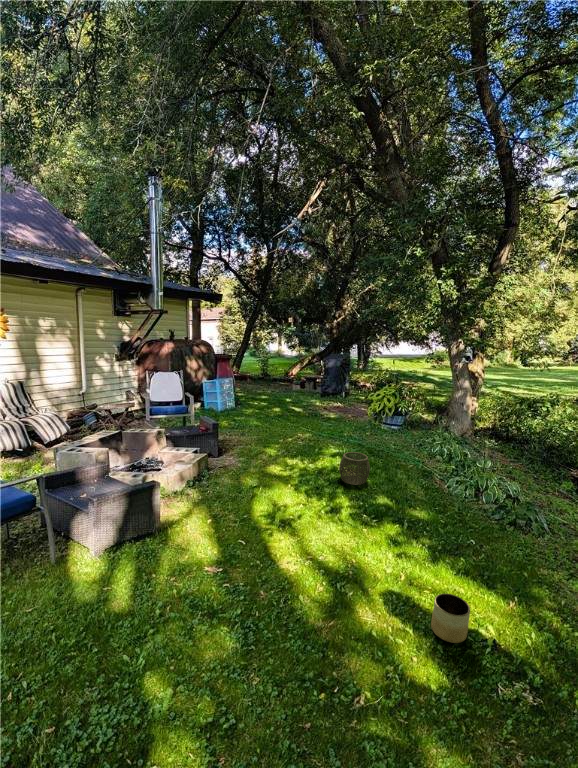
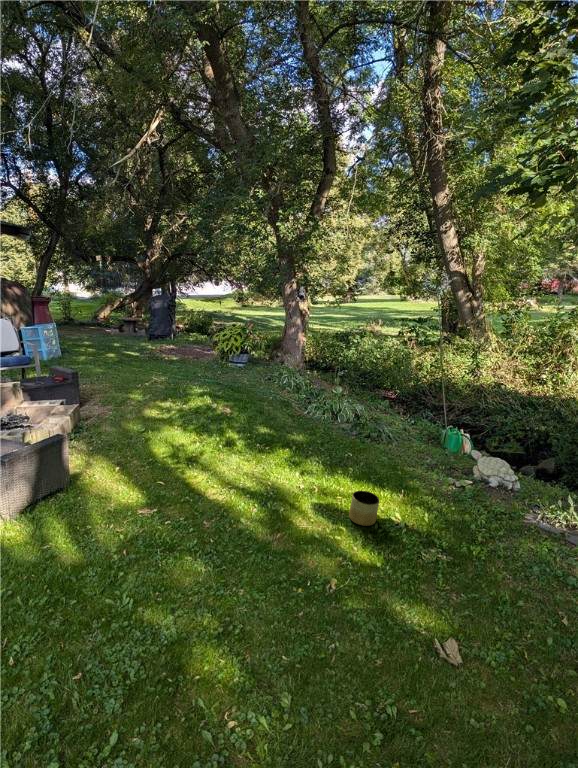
woven basket: present [339,452,370,485] -> none [220,389,250,419]

